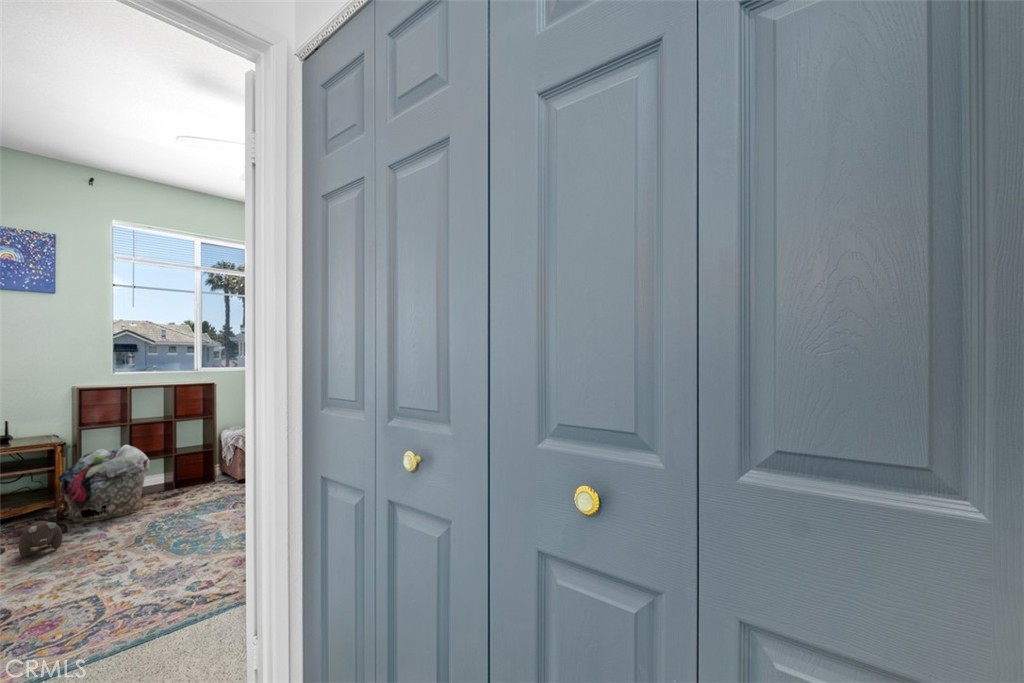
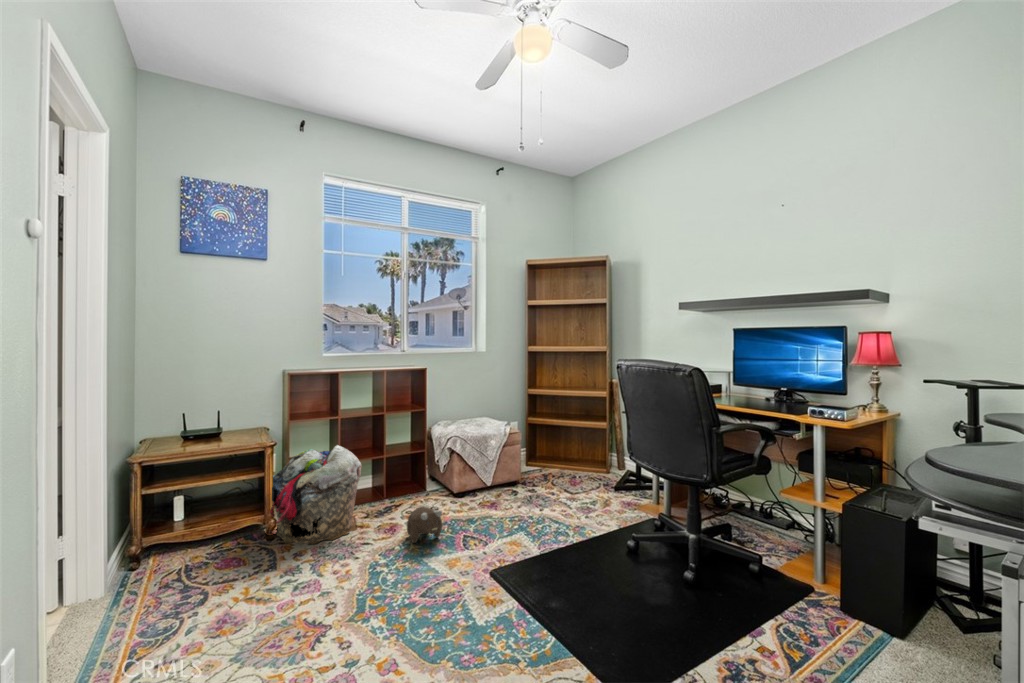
plush toy: present [19,521,62,557] -> present [407,506,442,543]

